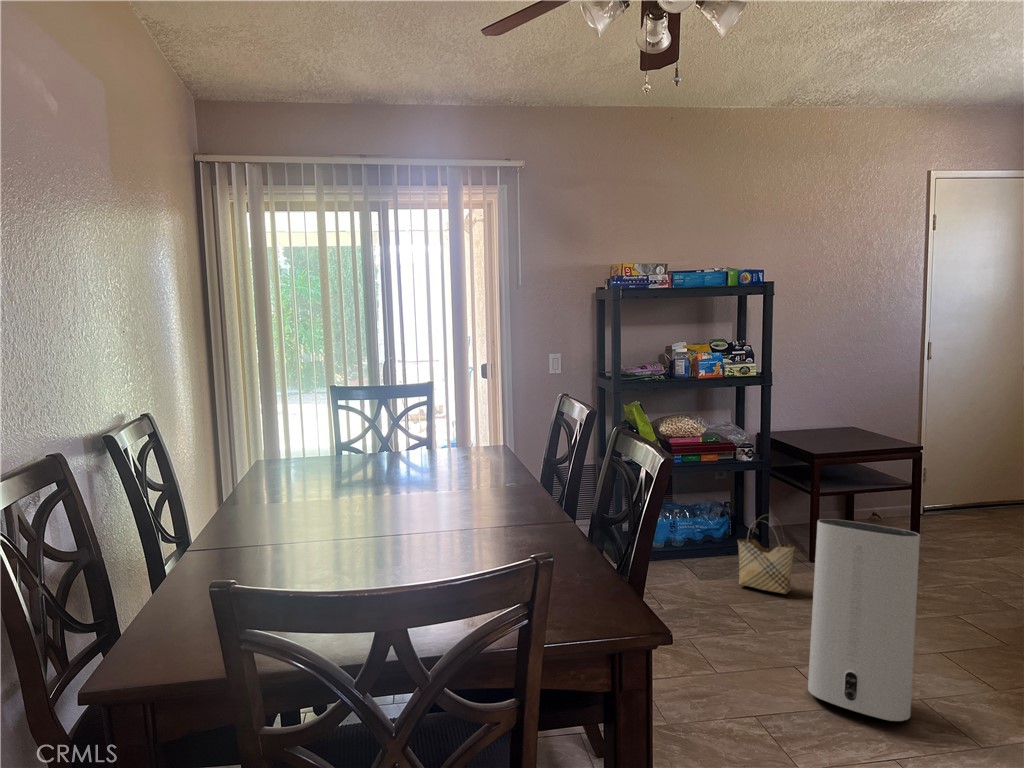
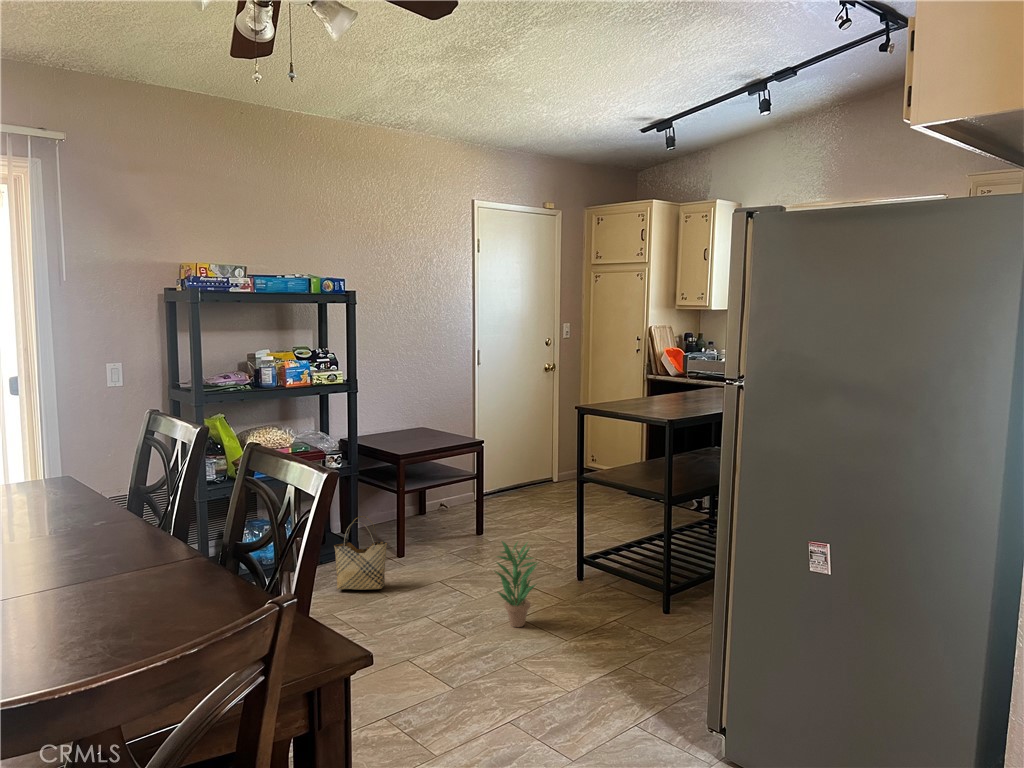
air purifier: present [808,519,920,721] -> none [415,507,495,670]
potted plant: none [918,571,988,681] -> present [496,541,537,627]

